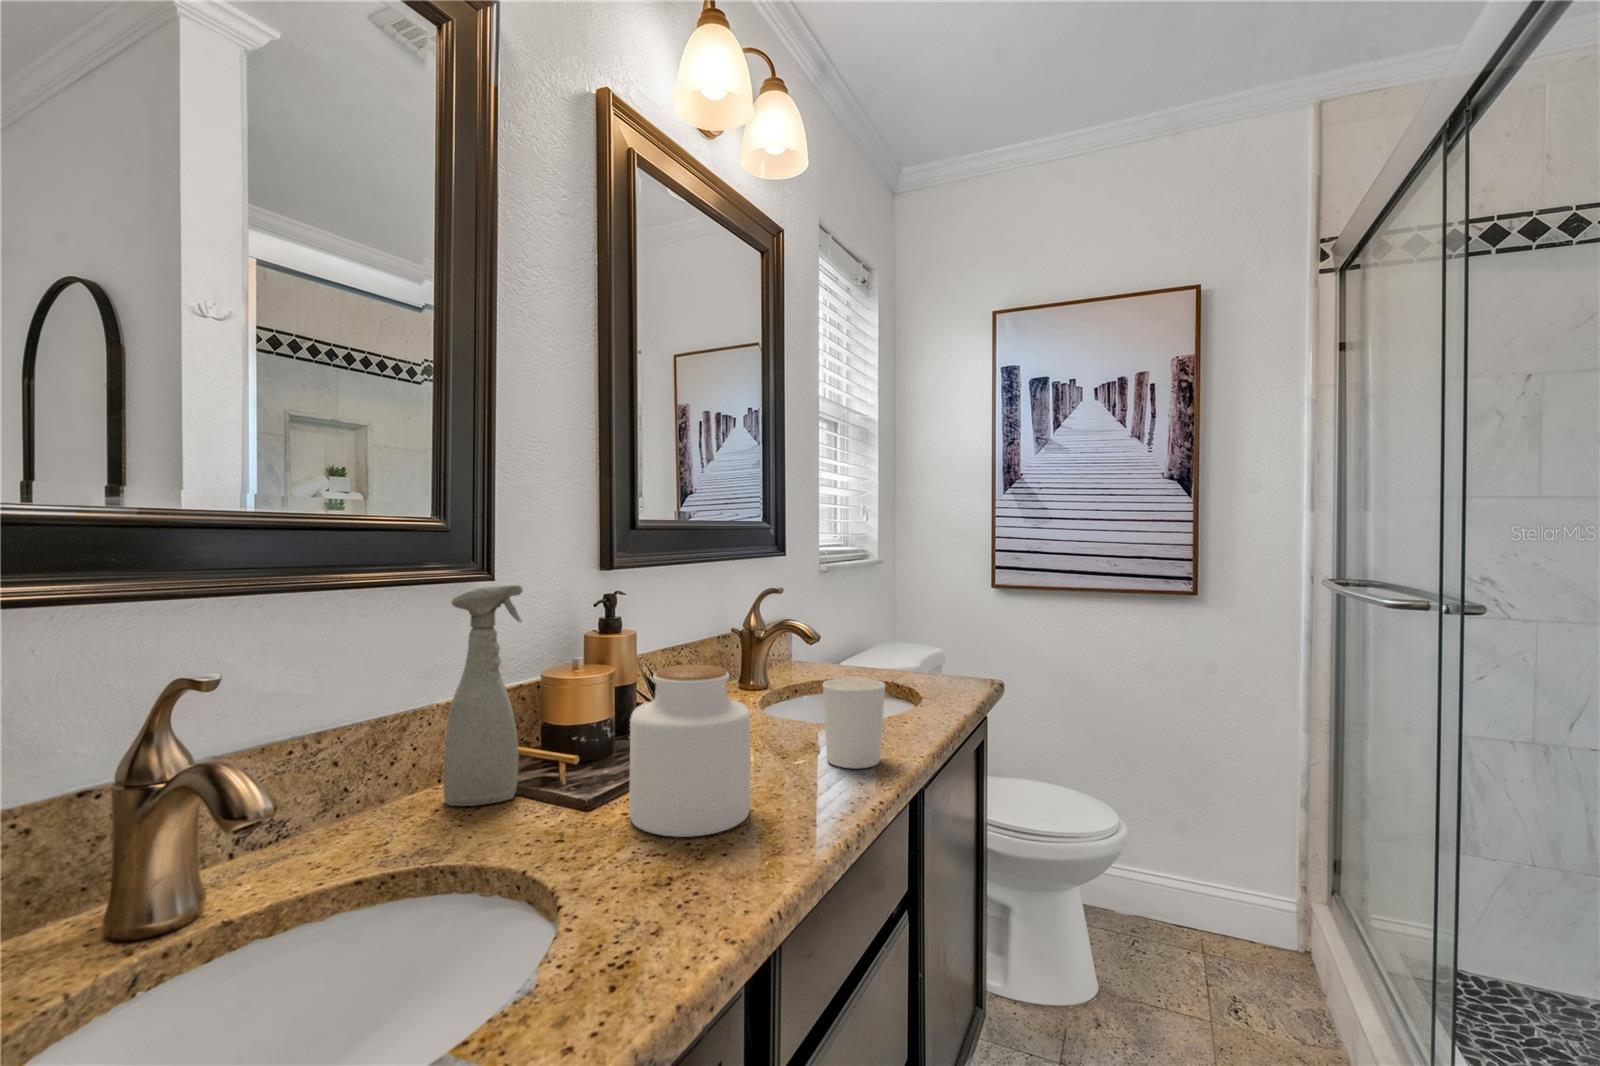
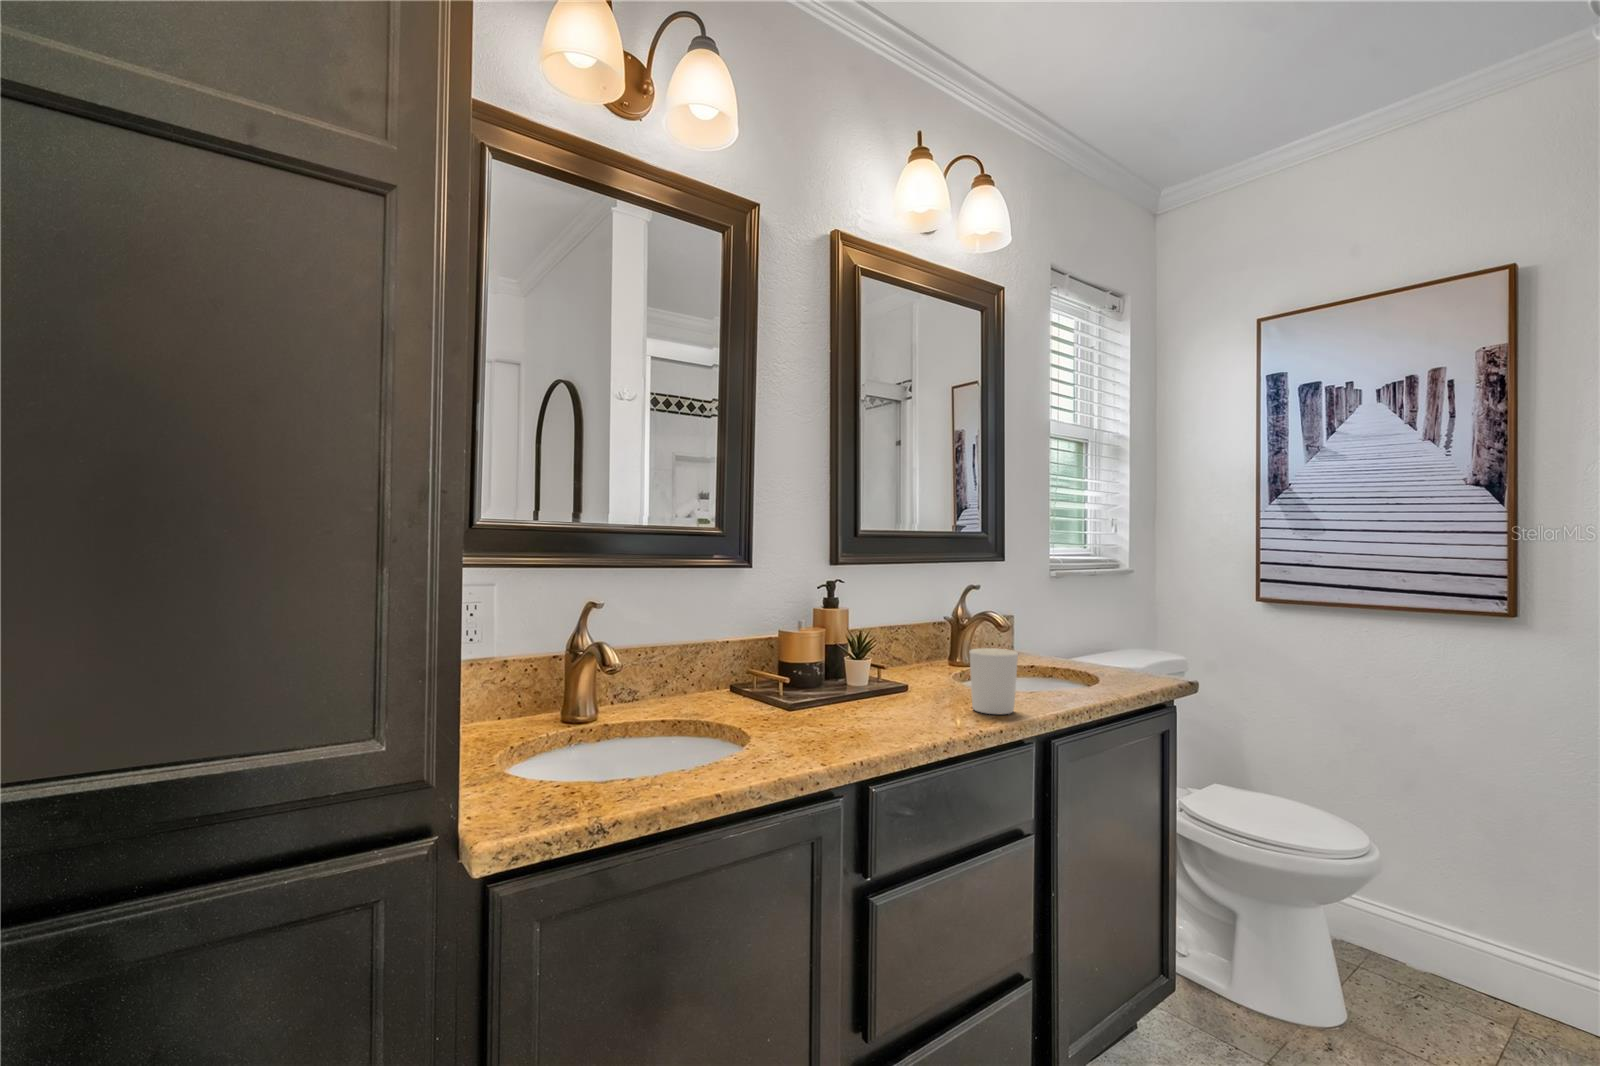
spray bottle: present [444,585,523,806] -> none [718,569,763,701]
jar: present [629,664,750,837] -> none [813,623,892,728]

